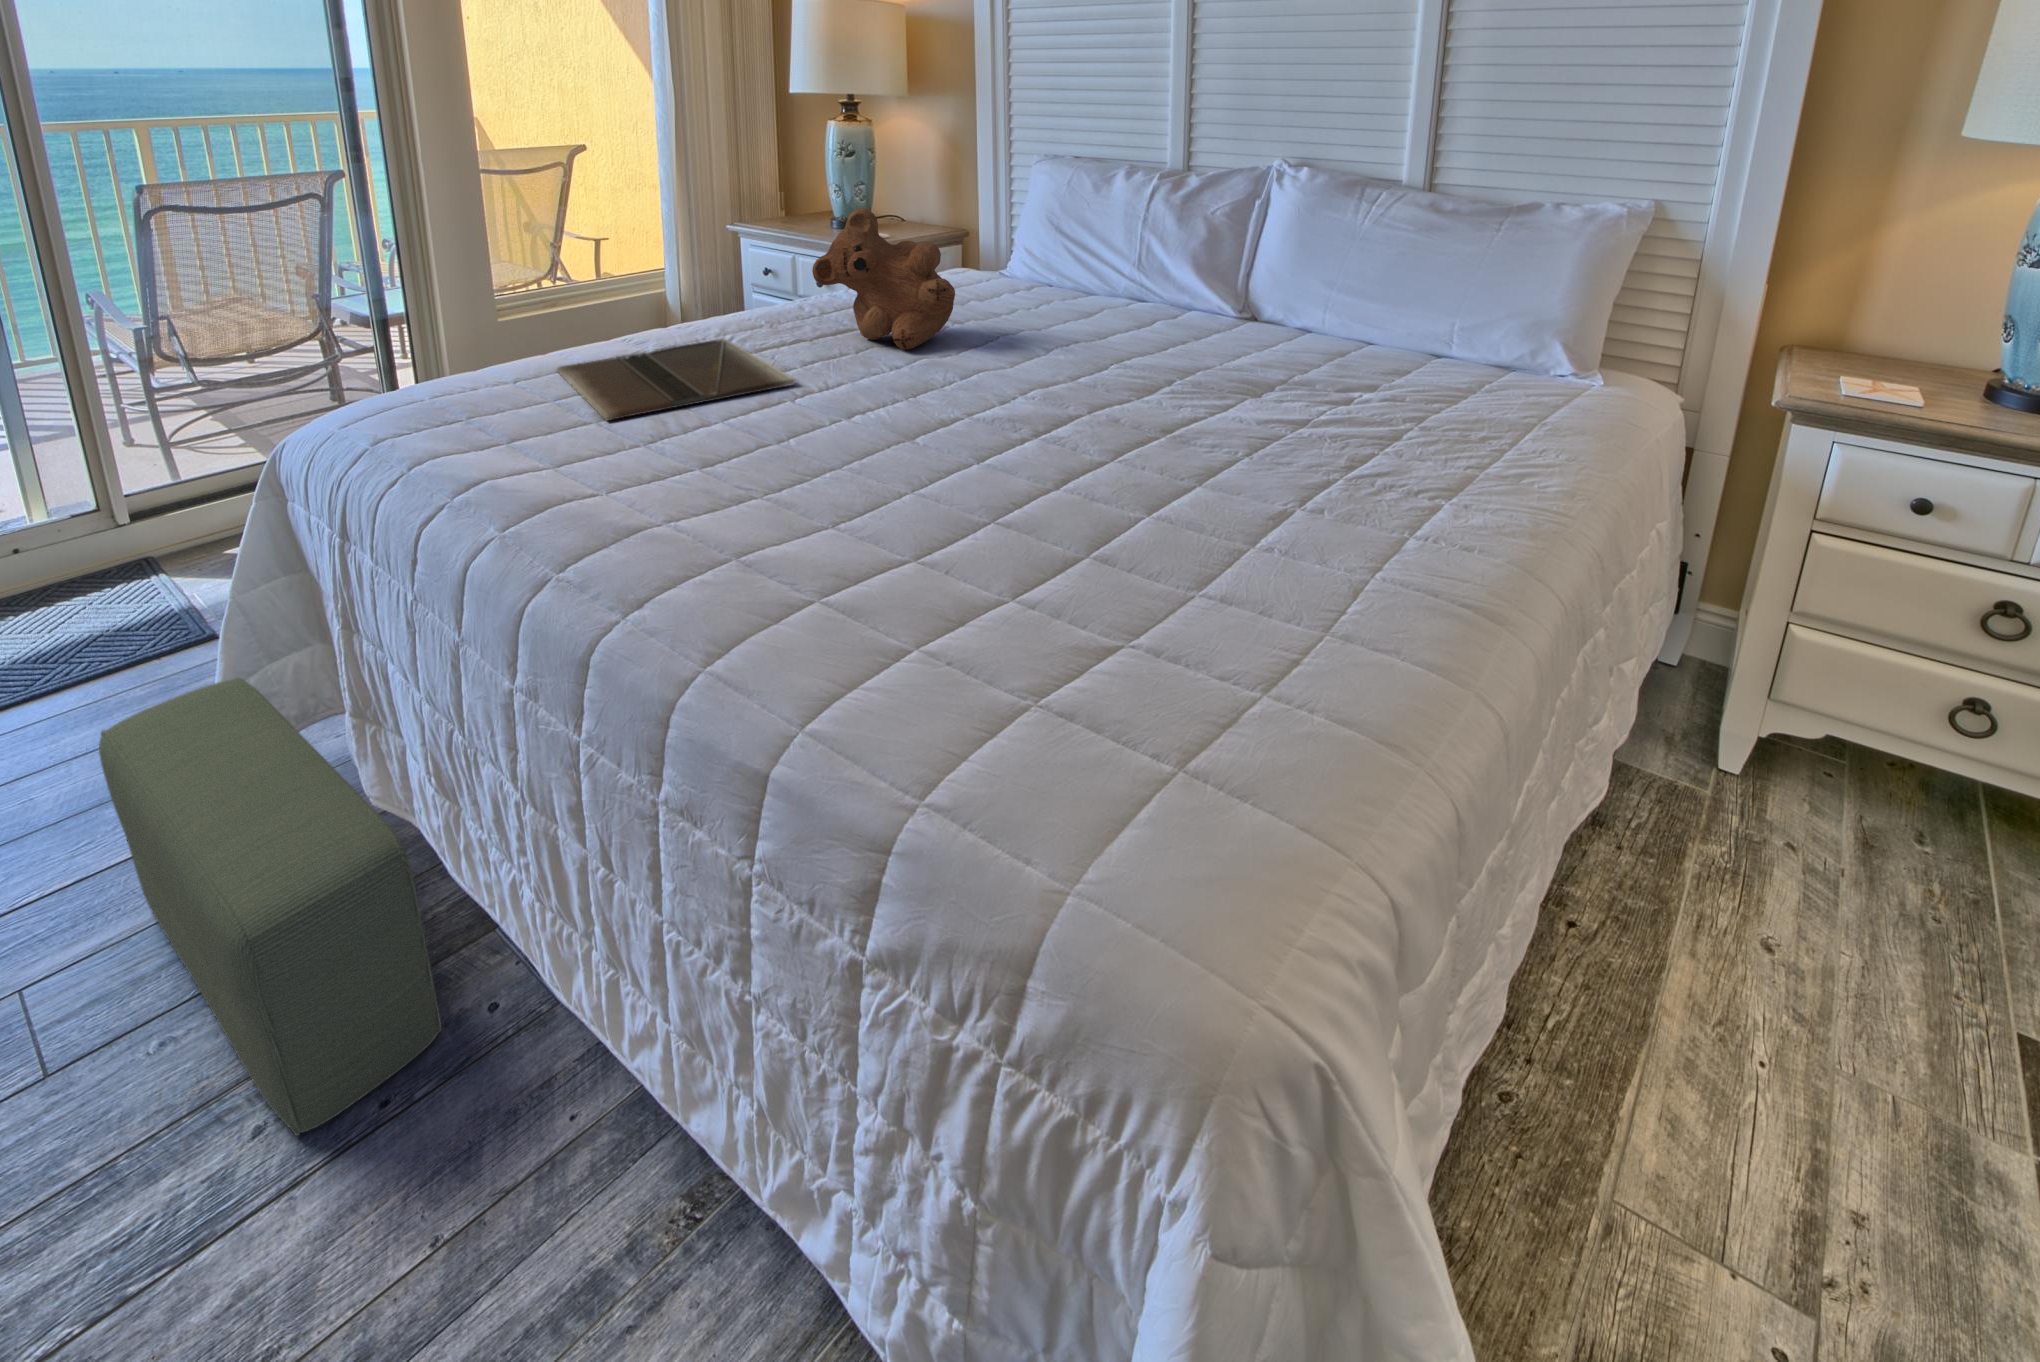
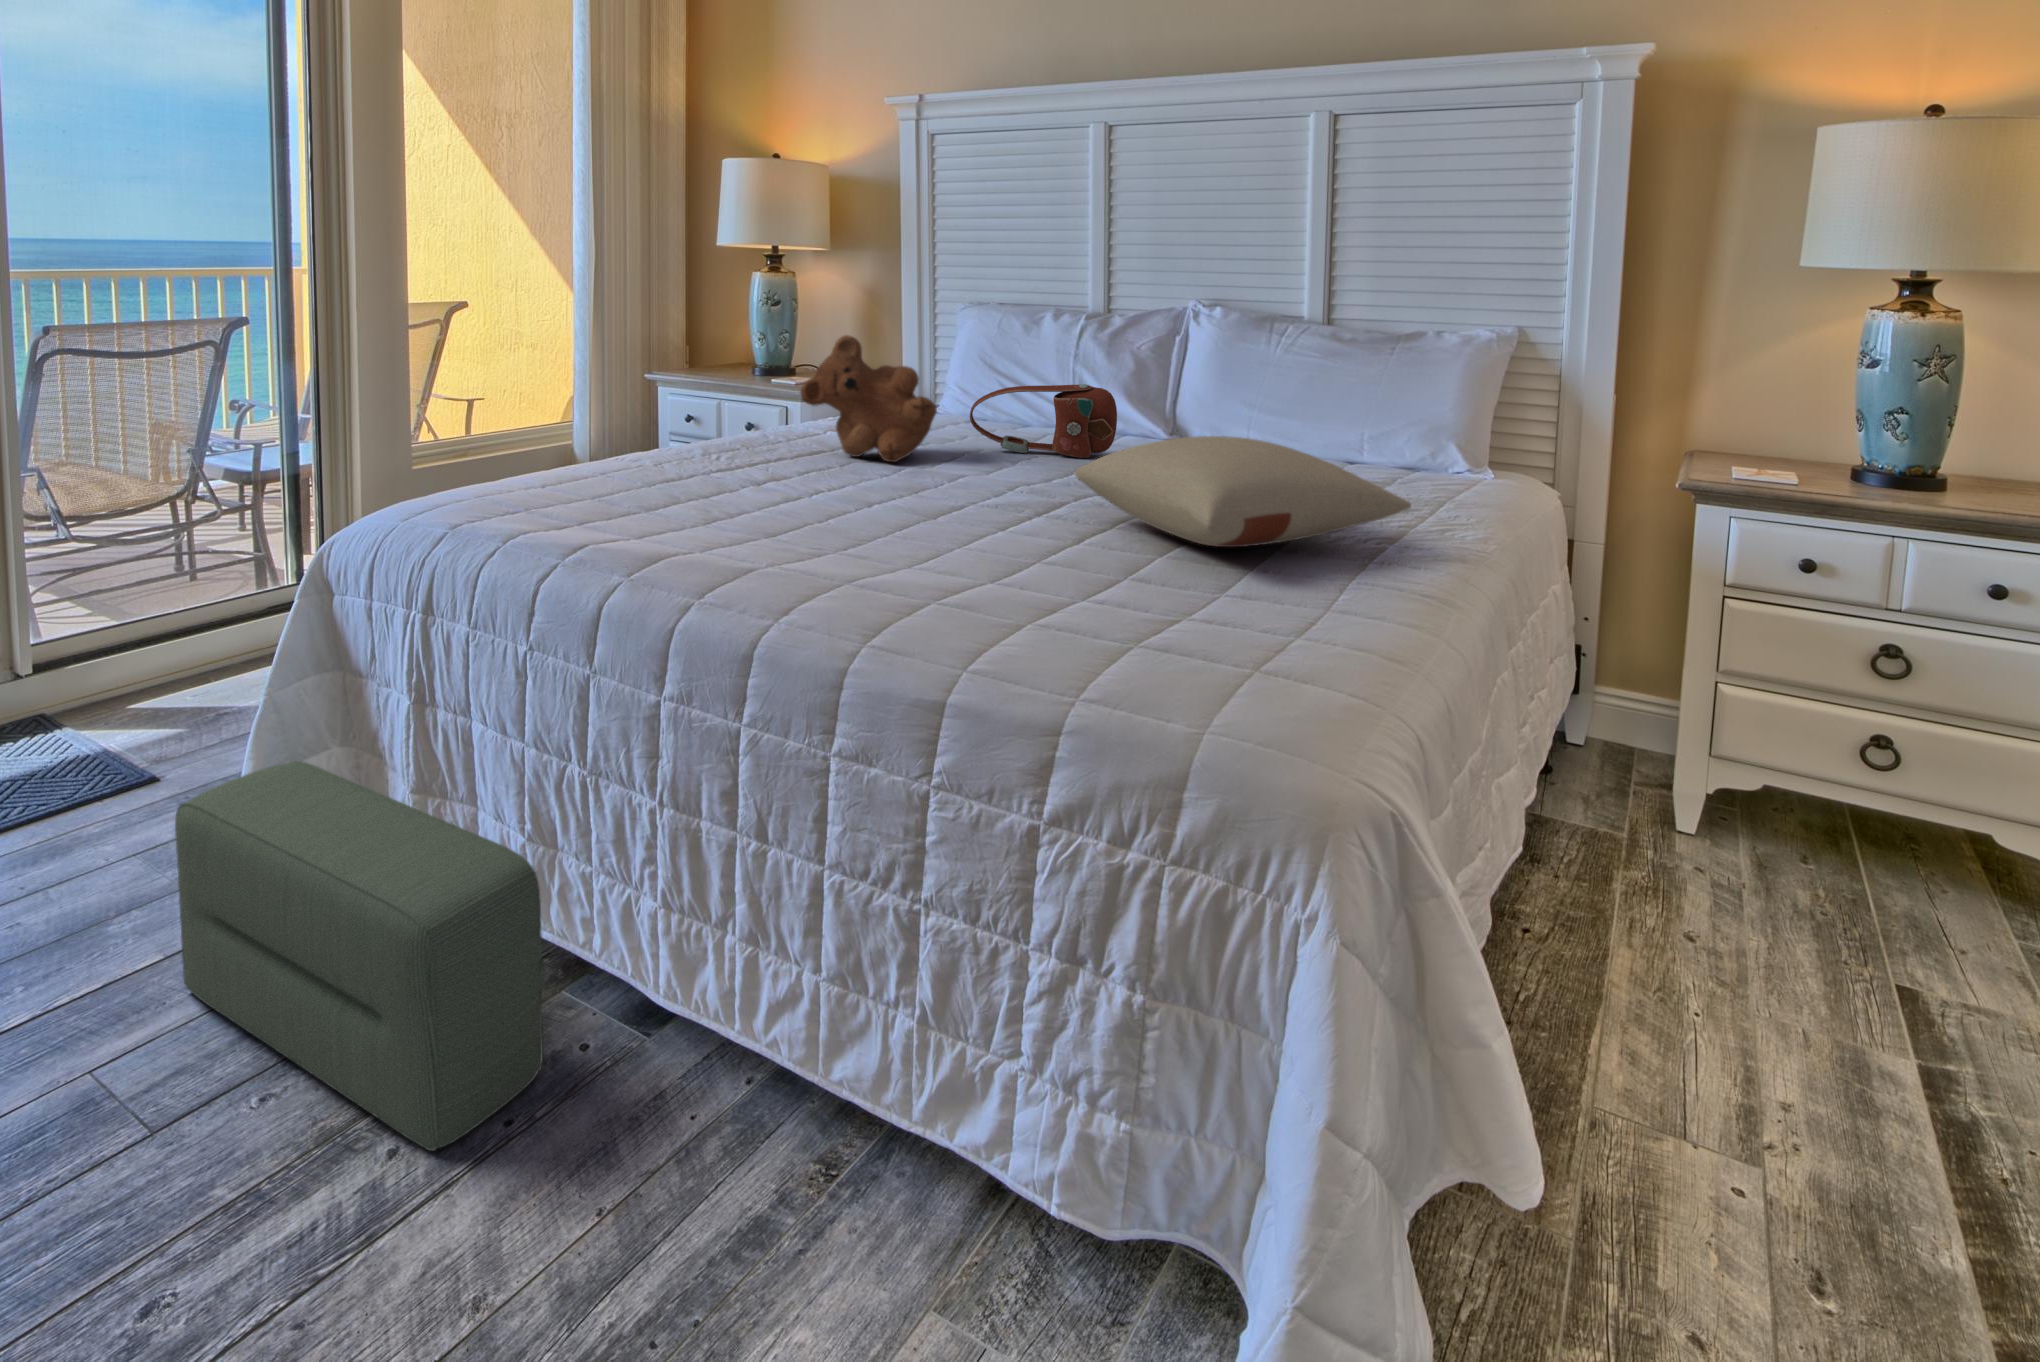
handbag: none [1001,263,1160,344] -> present [970,384,1117,458]
laptop: present [557,339,795,420] -> none [574,456,809,509]
pillow: none [1066,361,1465,513] -> present [1075,436,1411,547]

